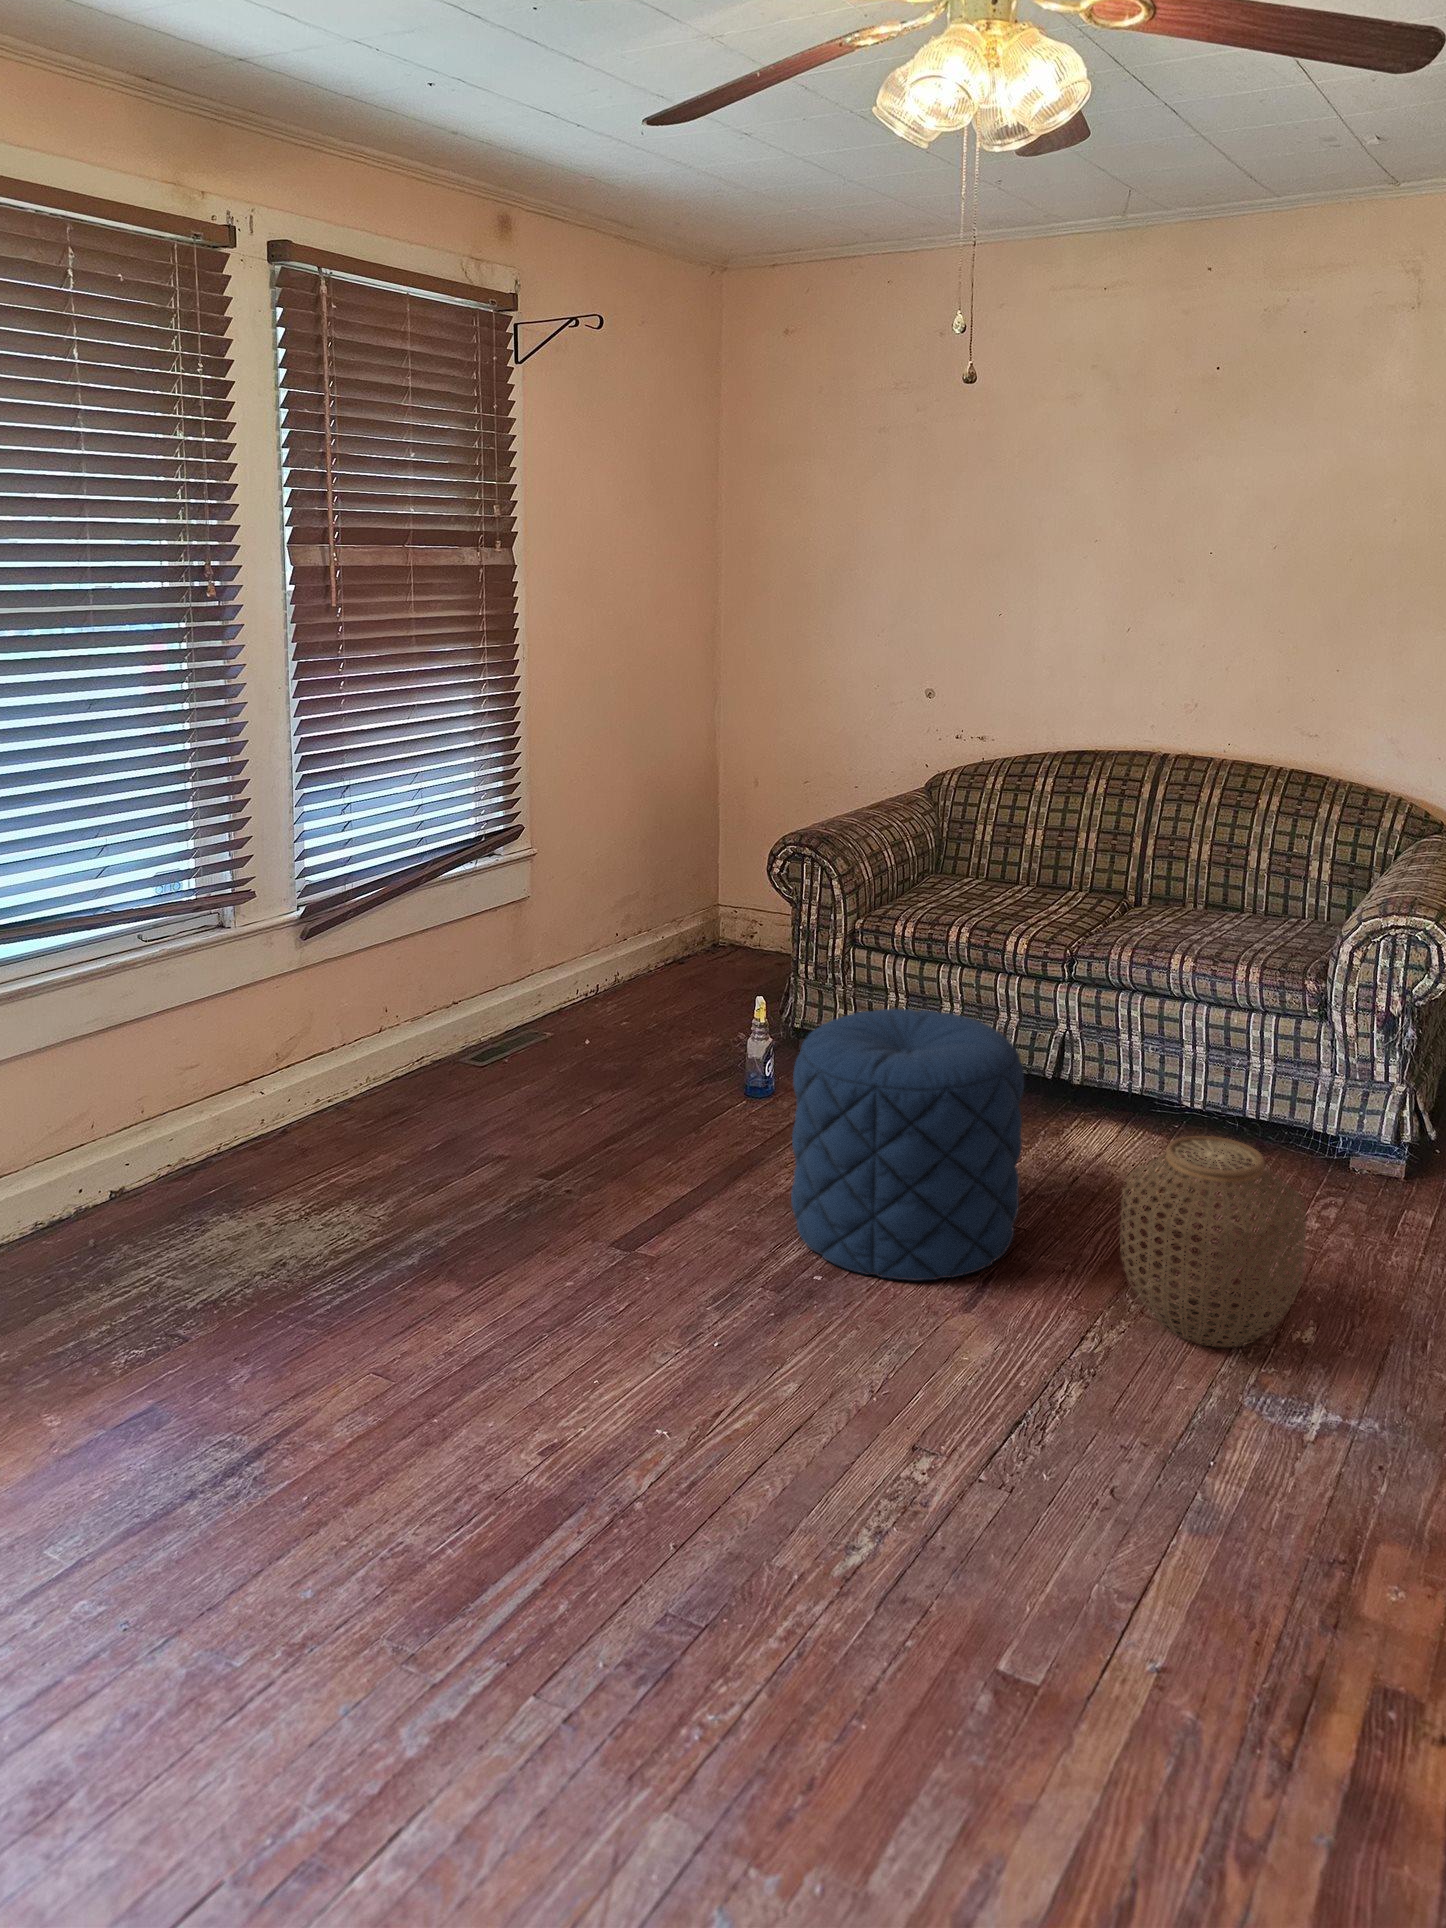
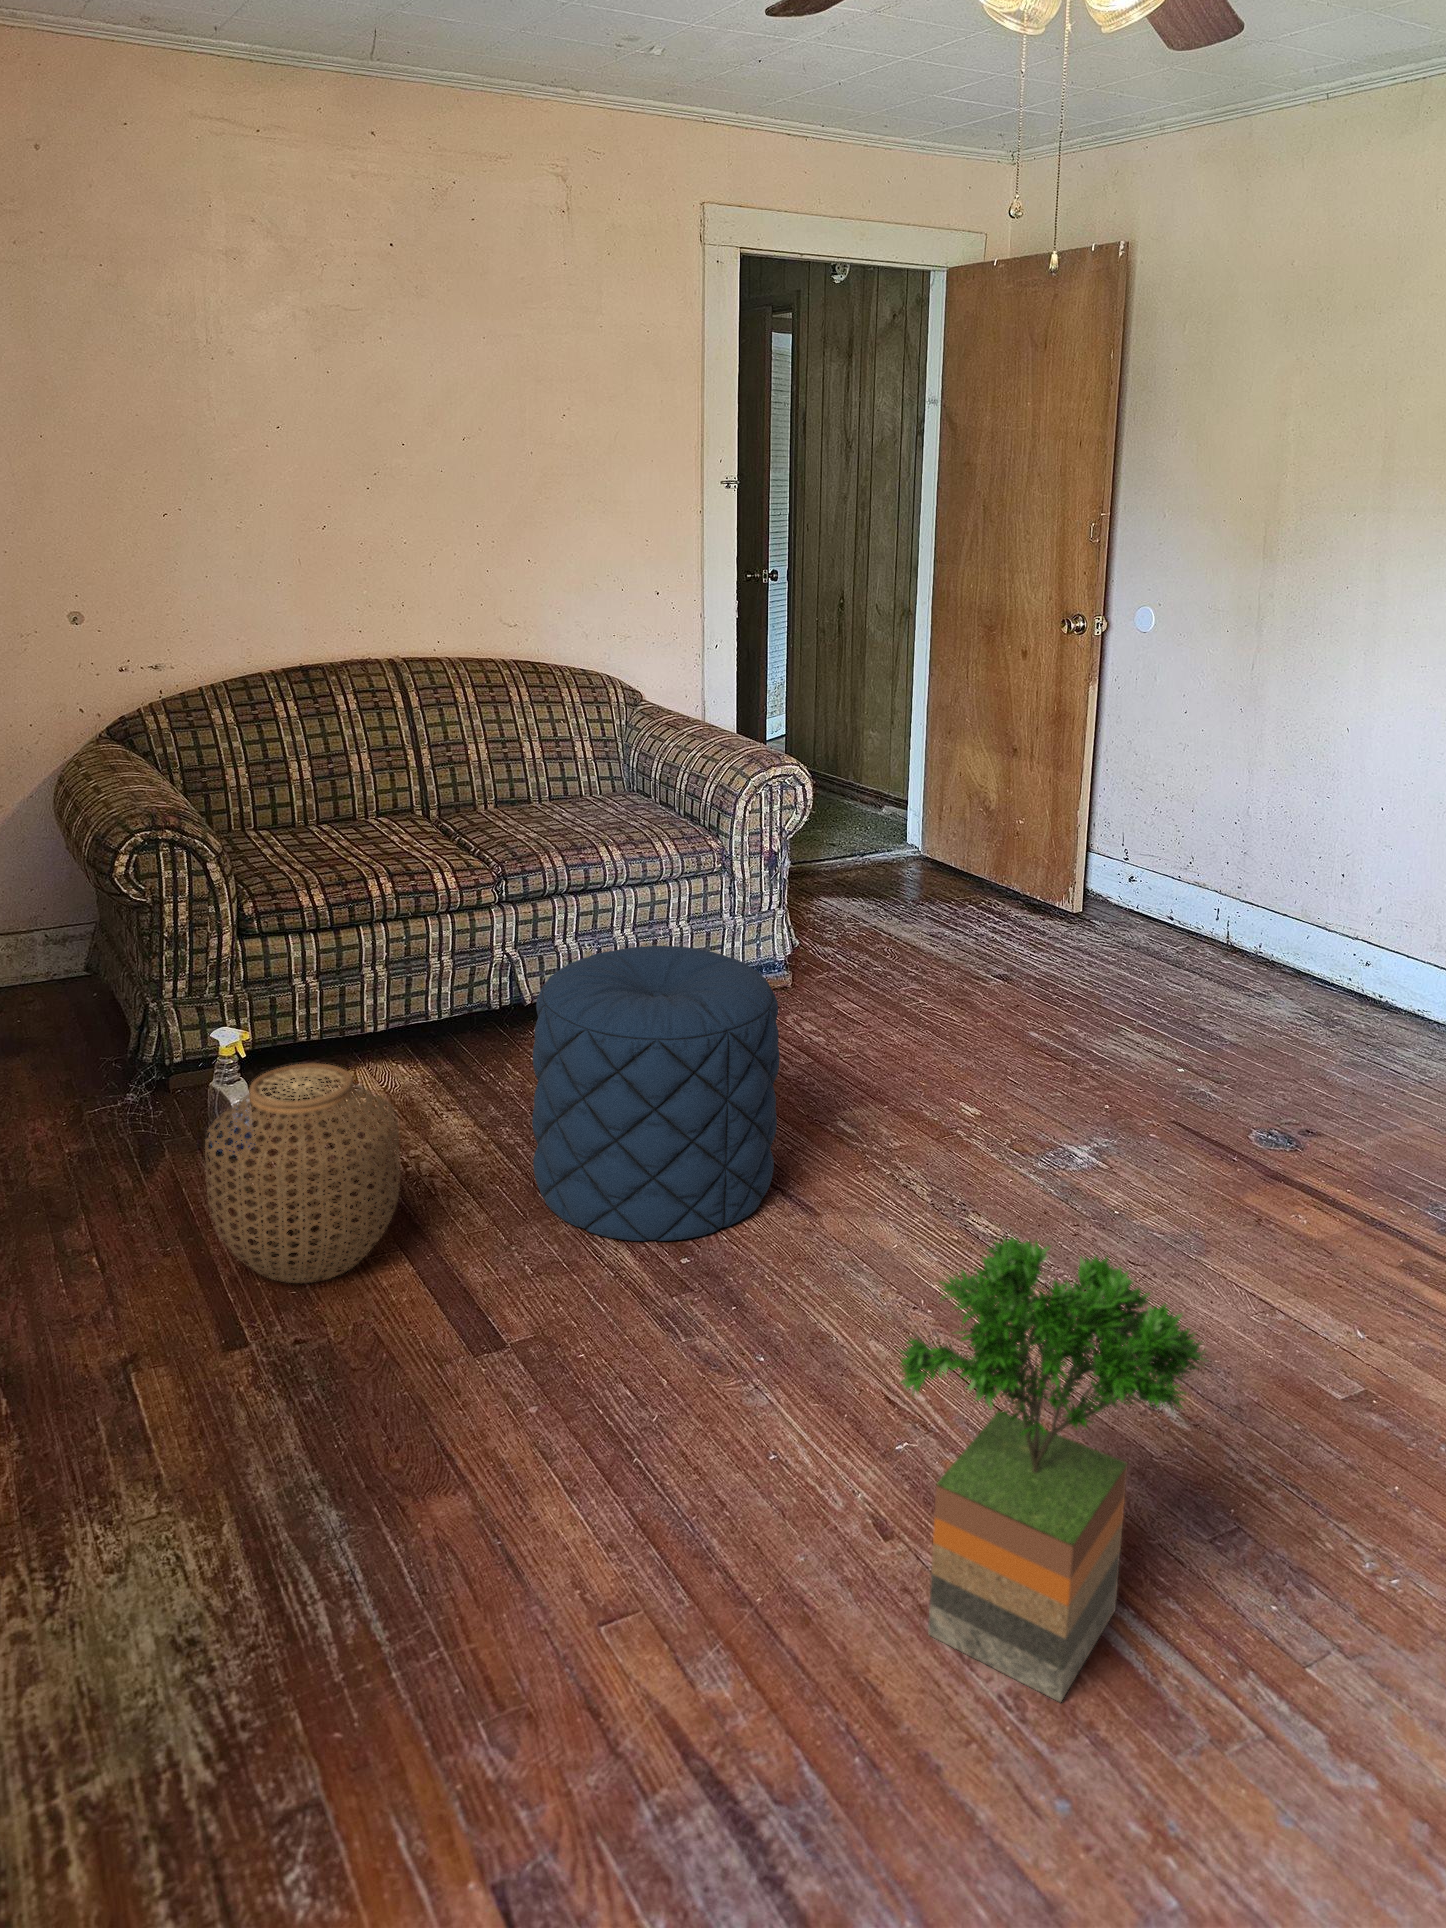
woven basket: present [1120,1136,1306,1348] -> present [205,1063,400,1283]
potted tree: none [382,1211,604,1580] -> present [898,1237,1206,1702]

